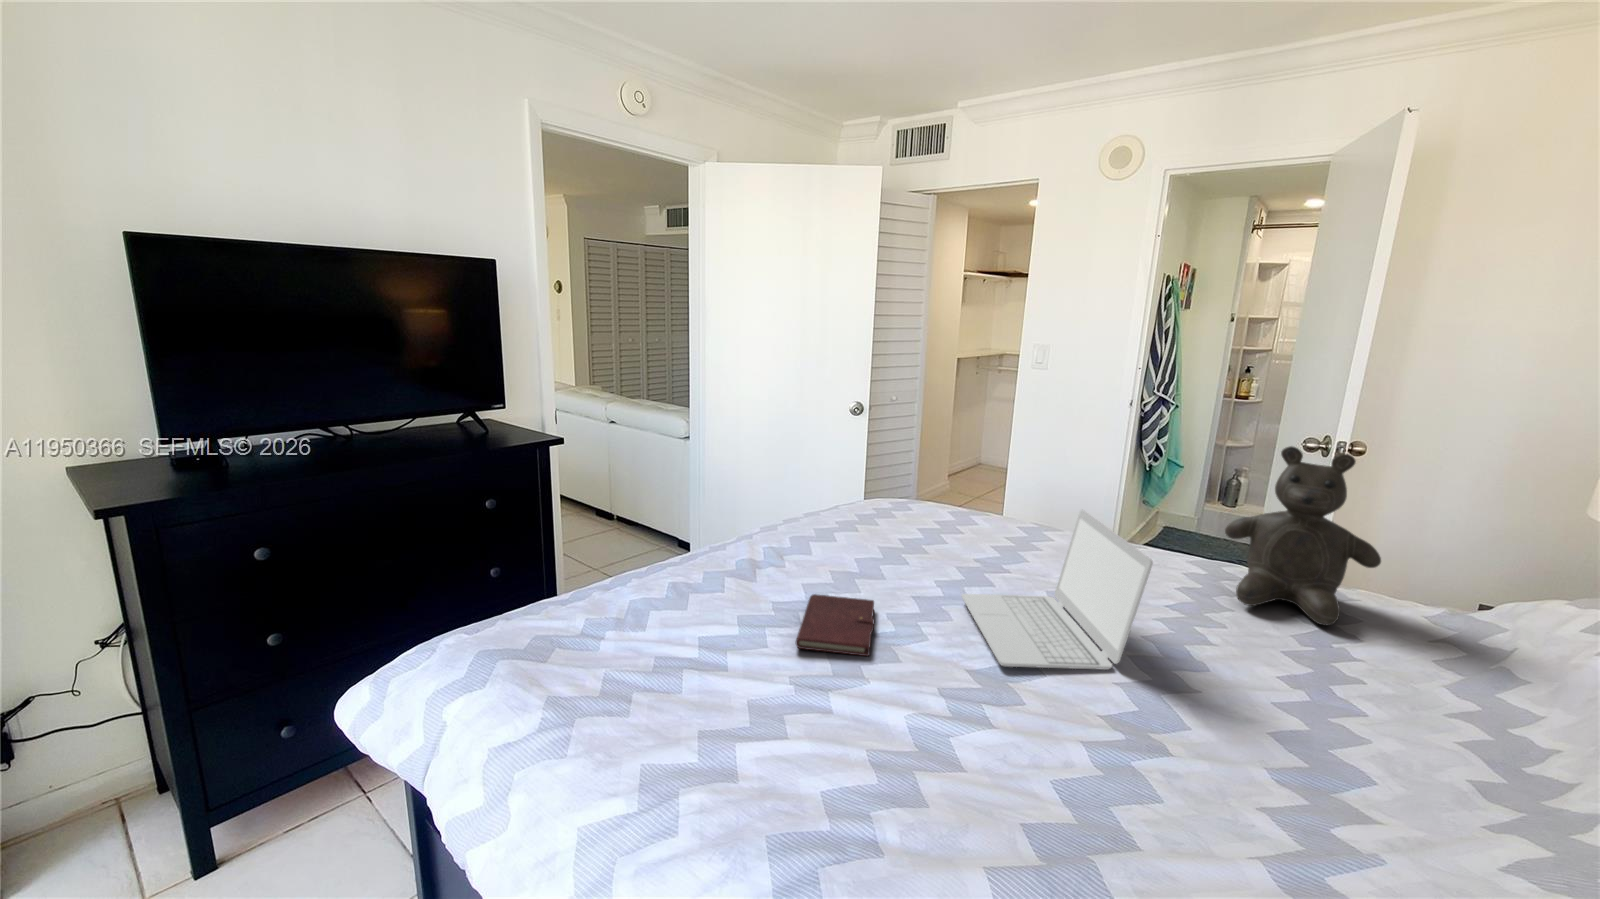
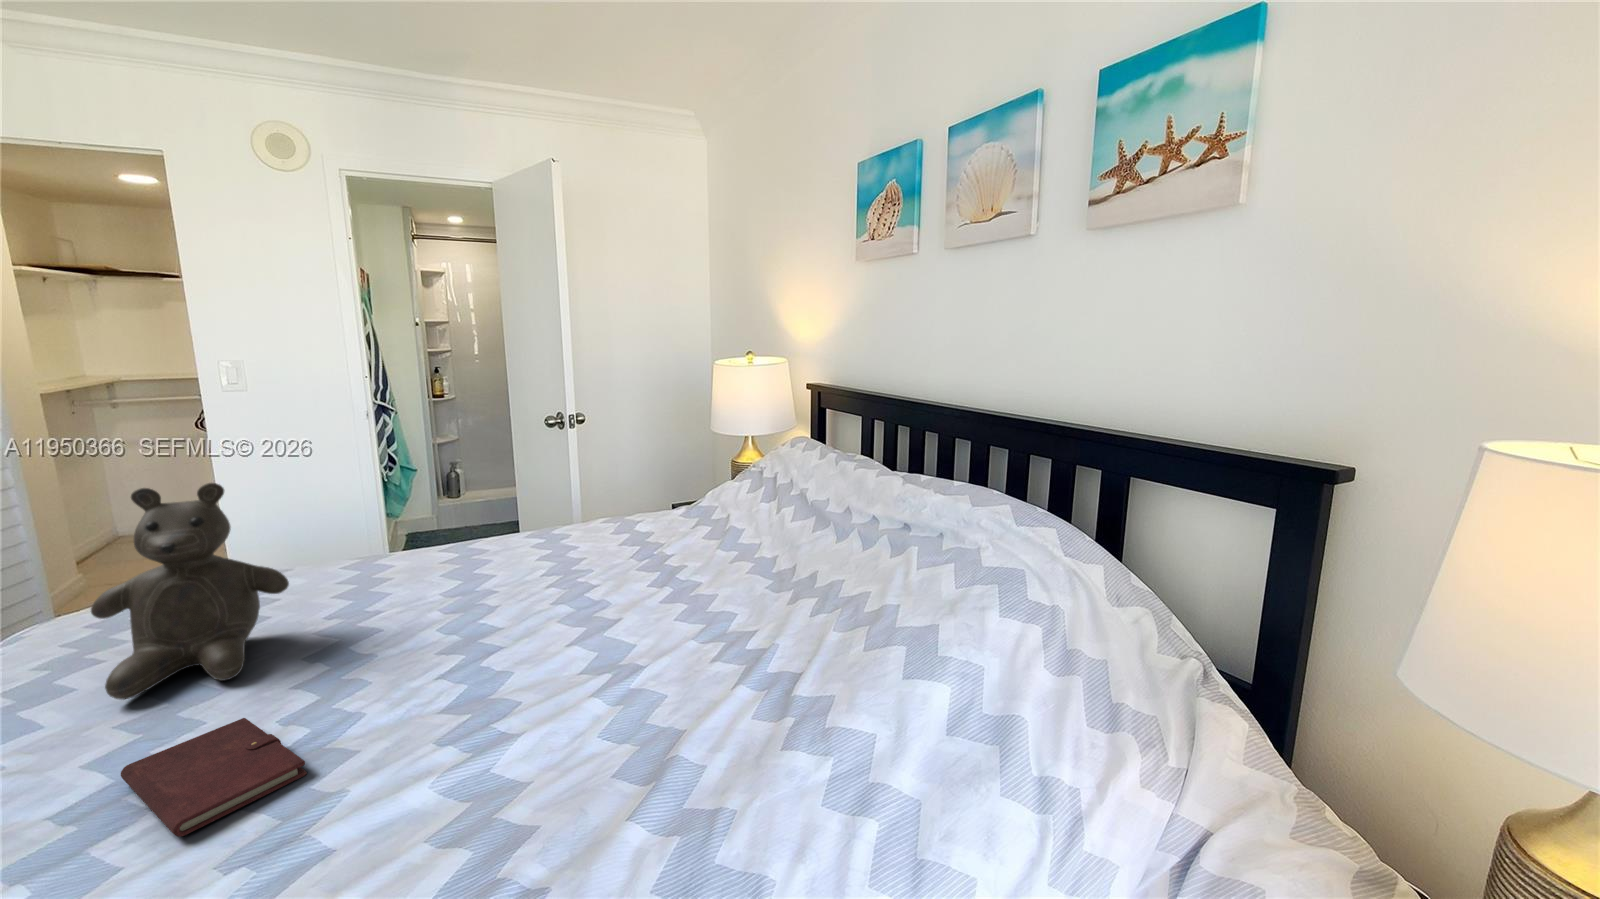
teddy bear: present [1225,446,1381,625] -> present [91,483,289,700]
laptop: present [962,510,1153,670] -> none [356,515,563,688]

